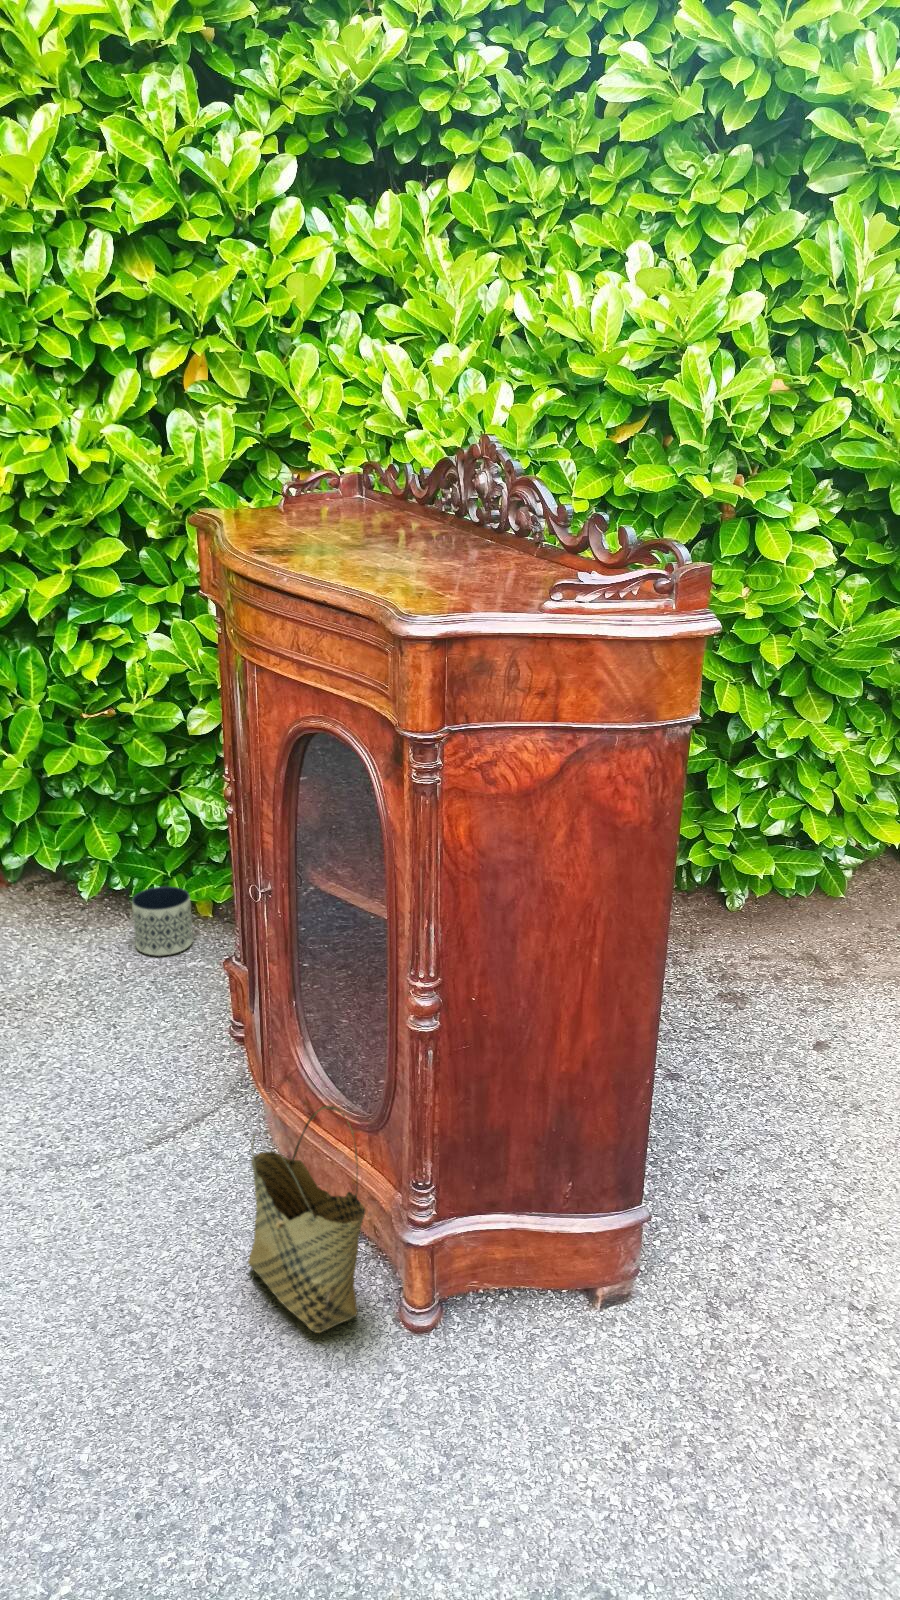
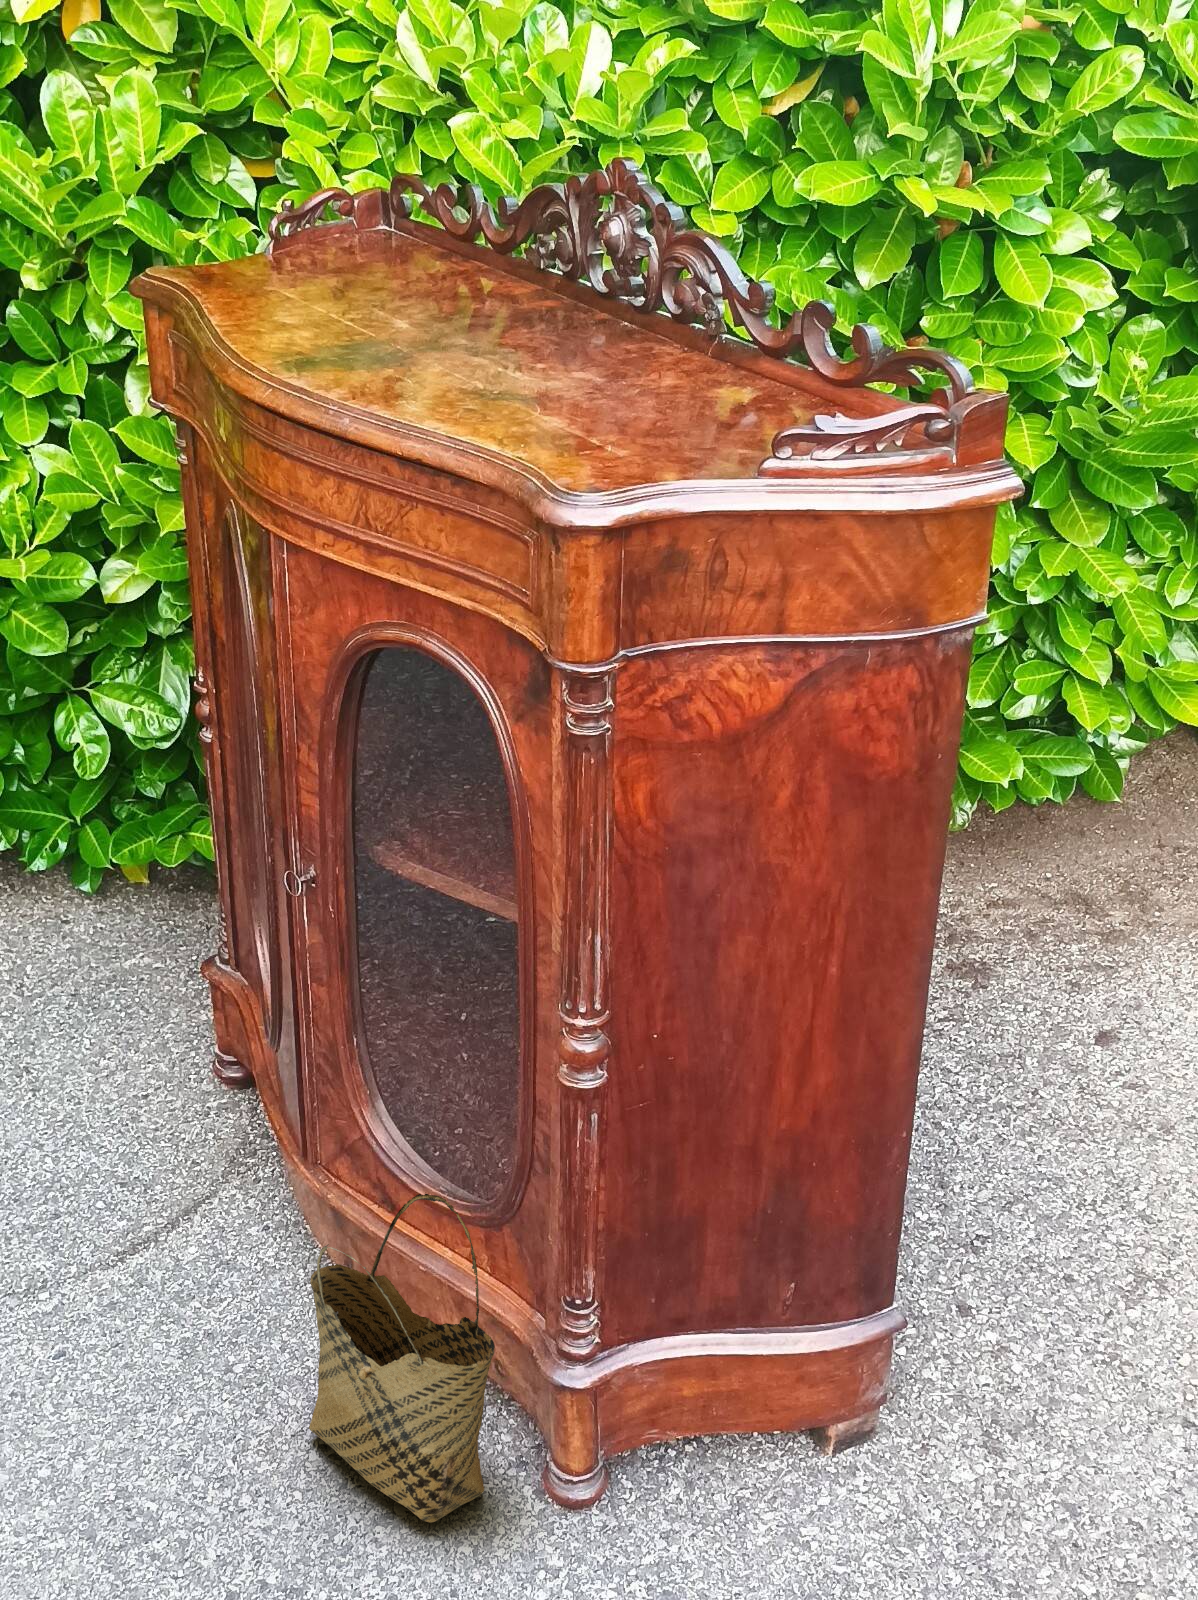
planter: present [132,886,193,956] -> none [26,844,126,955]

